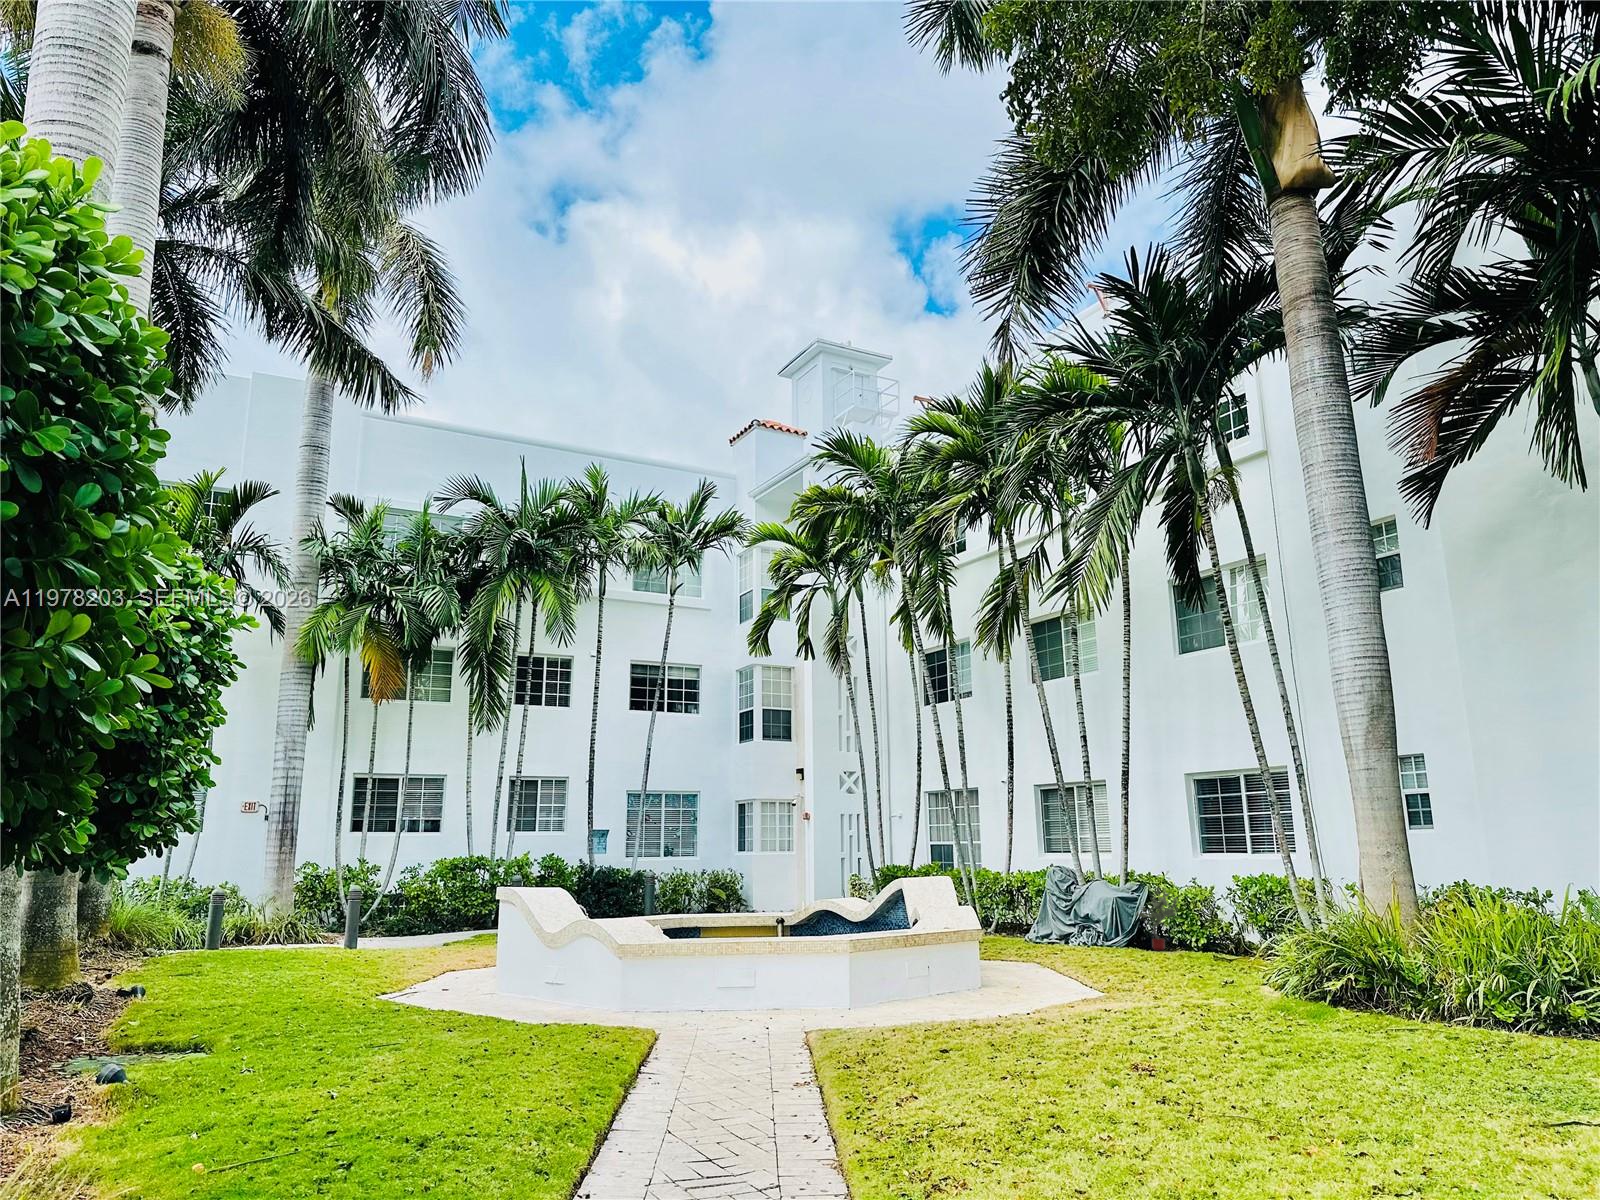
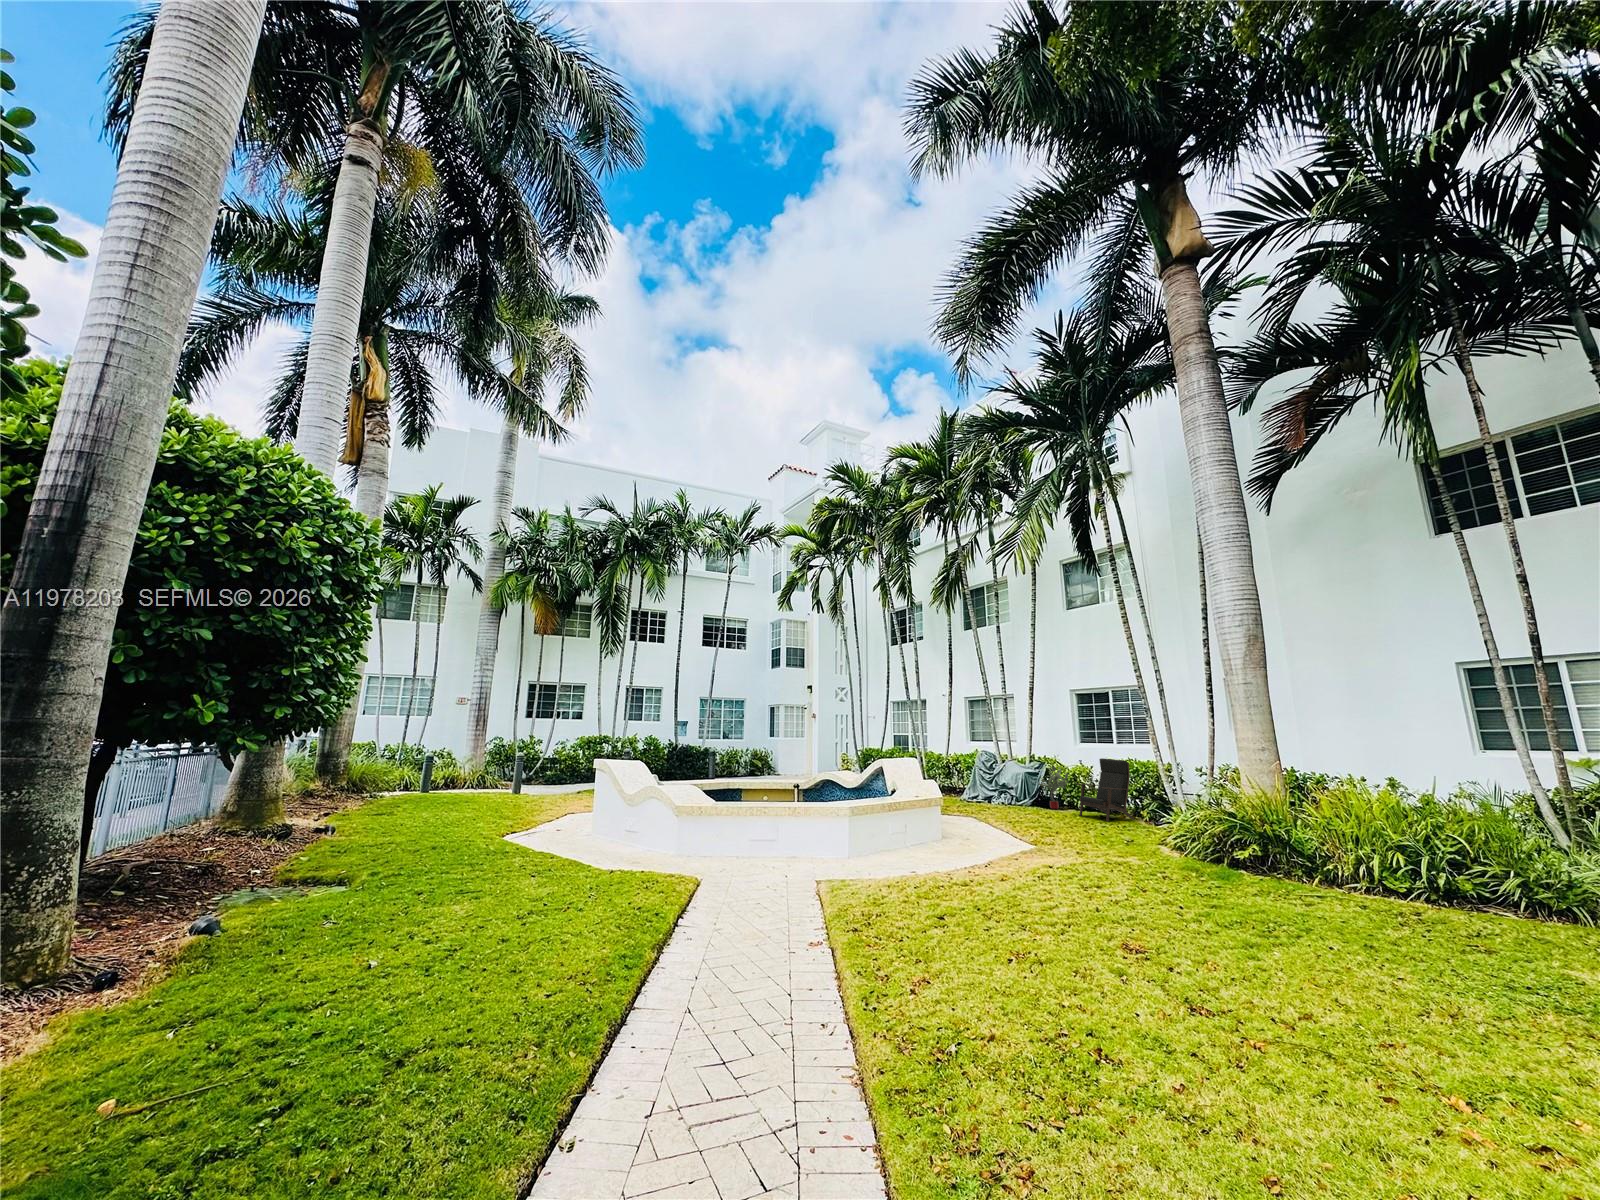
lounge chair: none [1185,874,1268,965] -> present [1078,758,1135,822]

